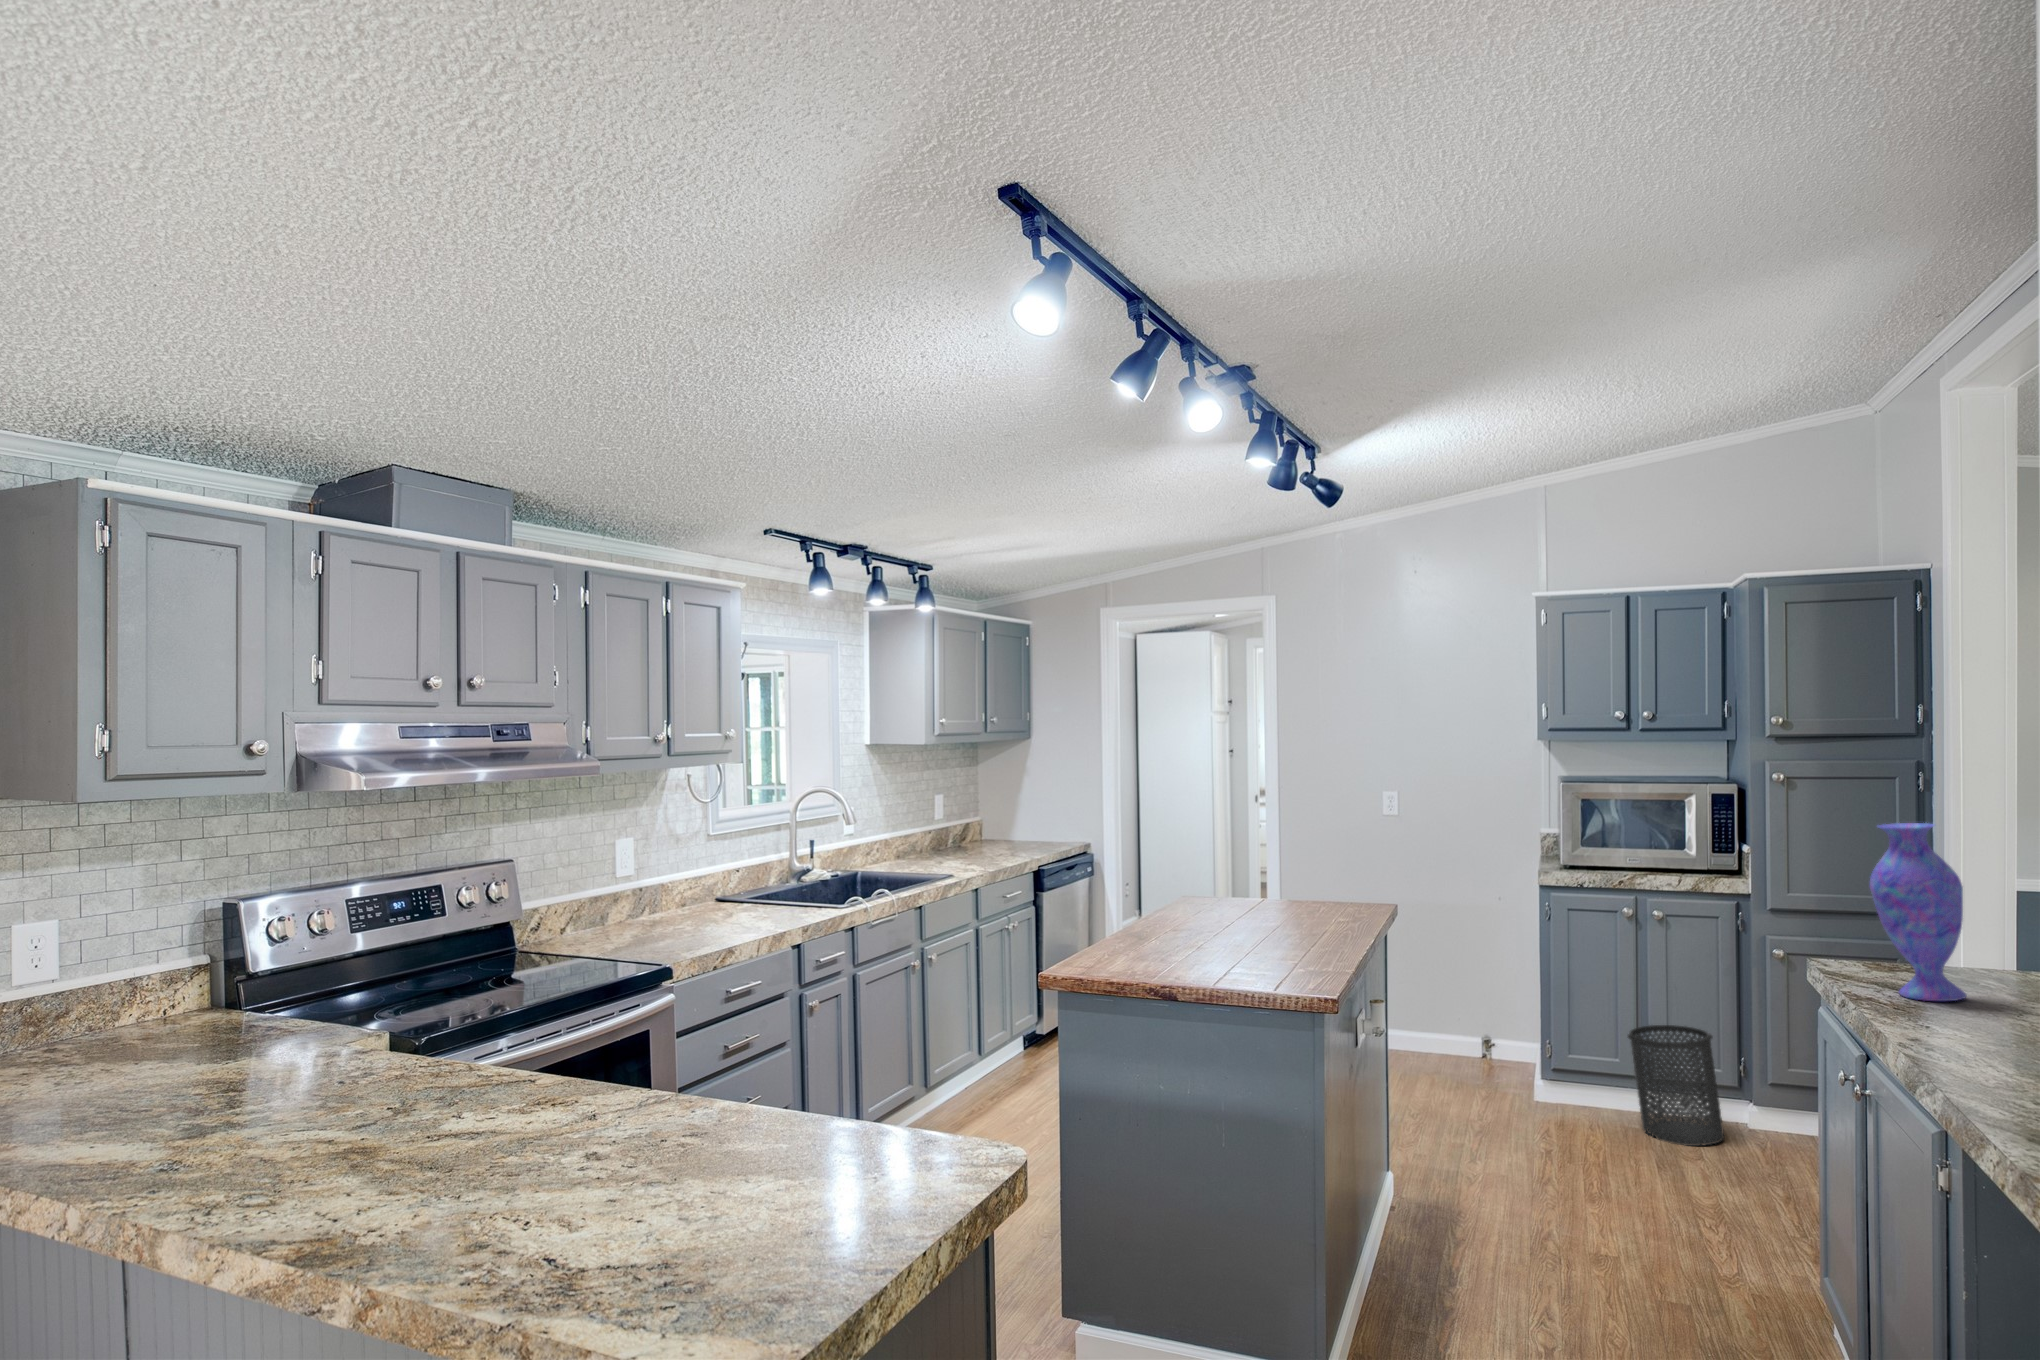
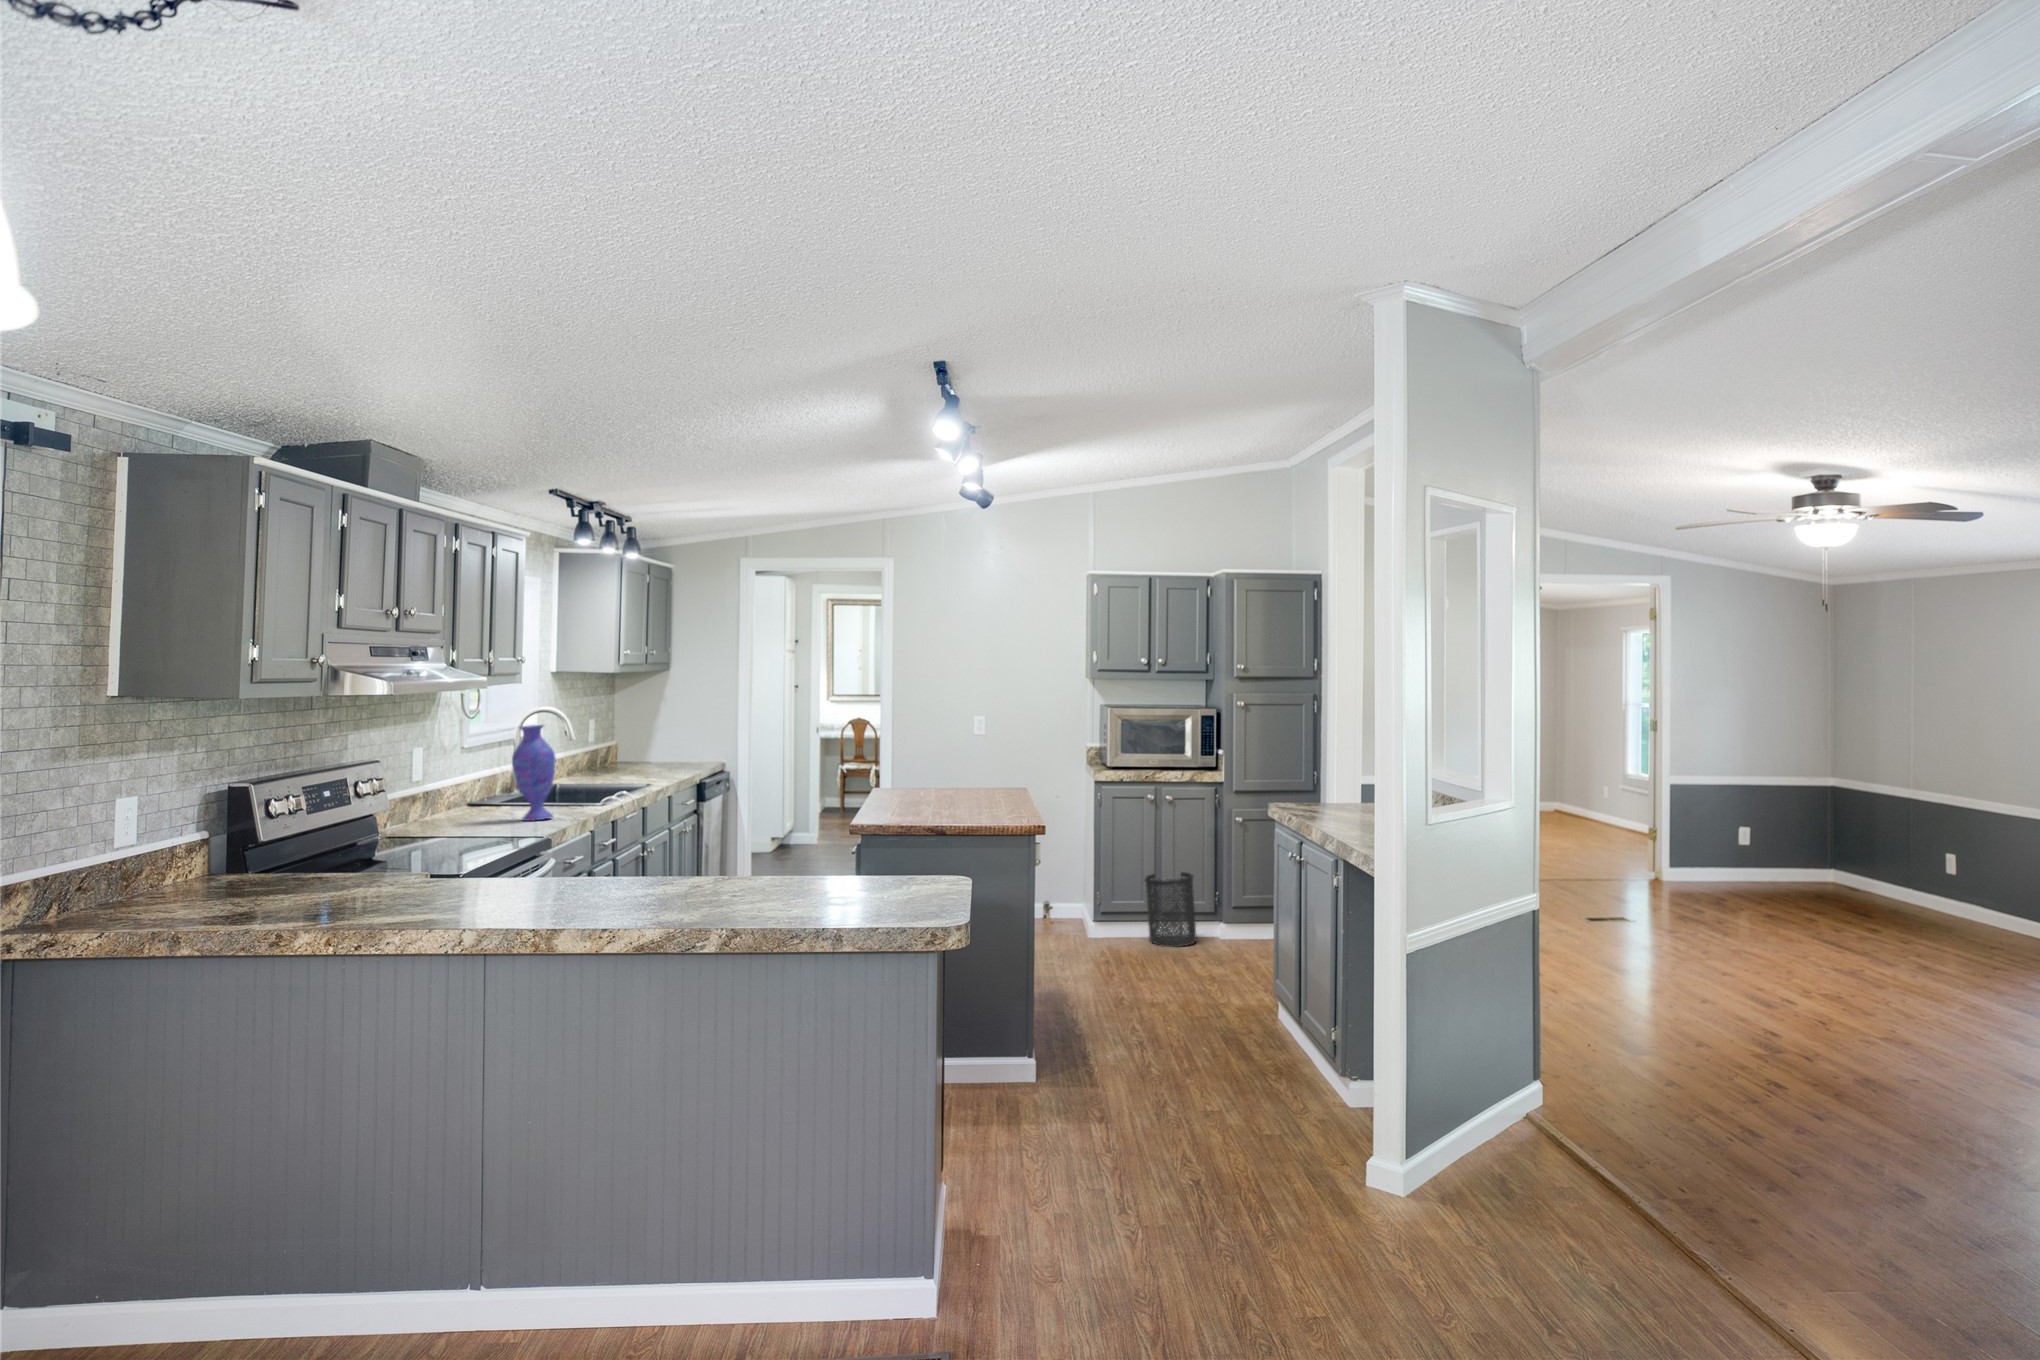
vase: present [1870,823,1967,1001] -> present [512,725,555,821]

